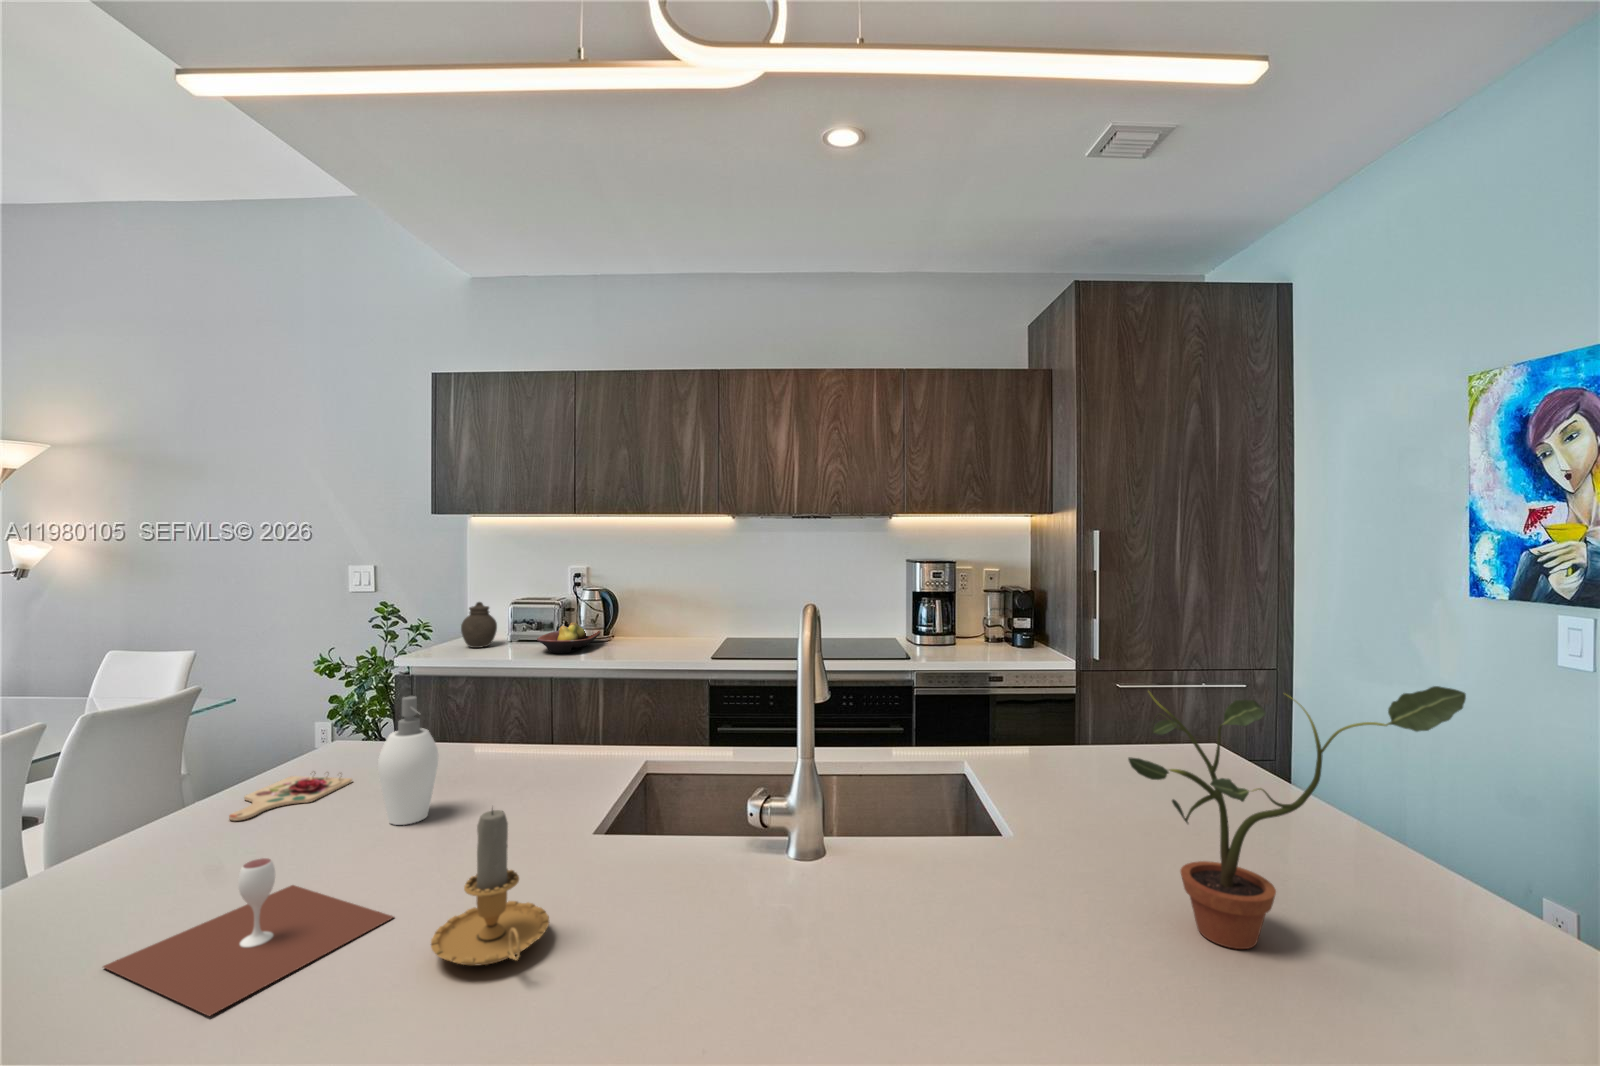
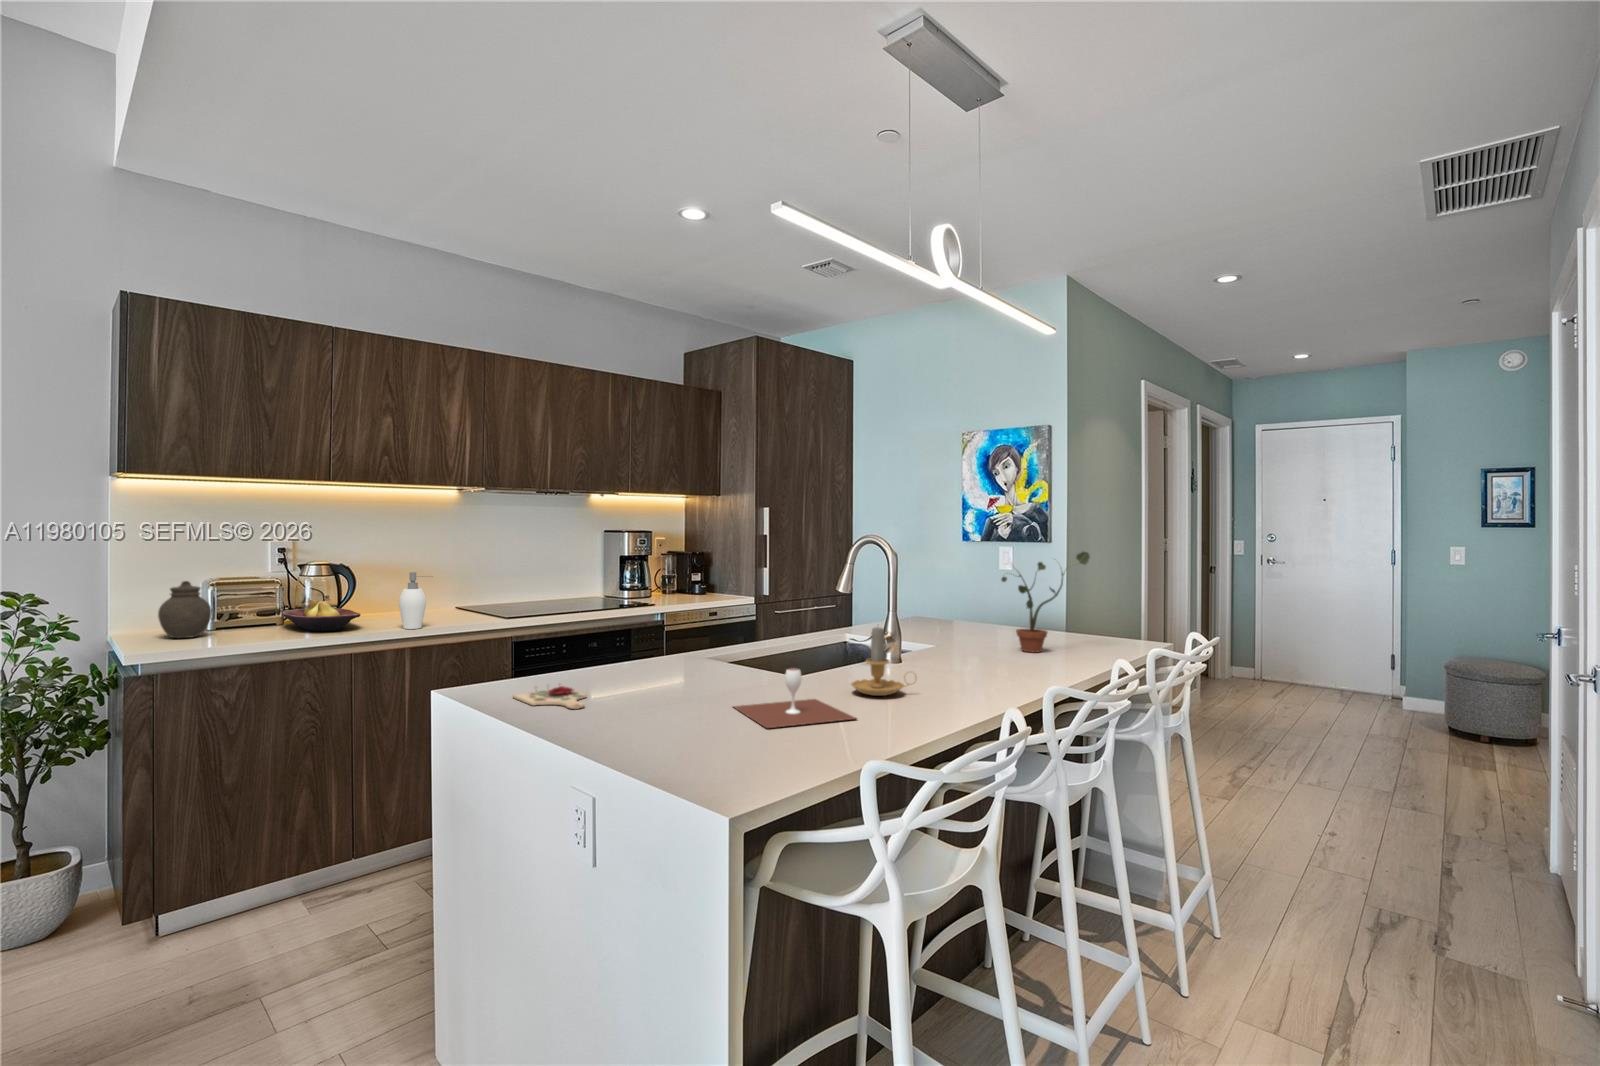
soap dispenser: present [378,696,438,825] -> present [399,572,433,629]

